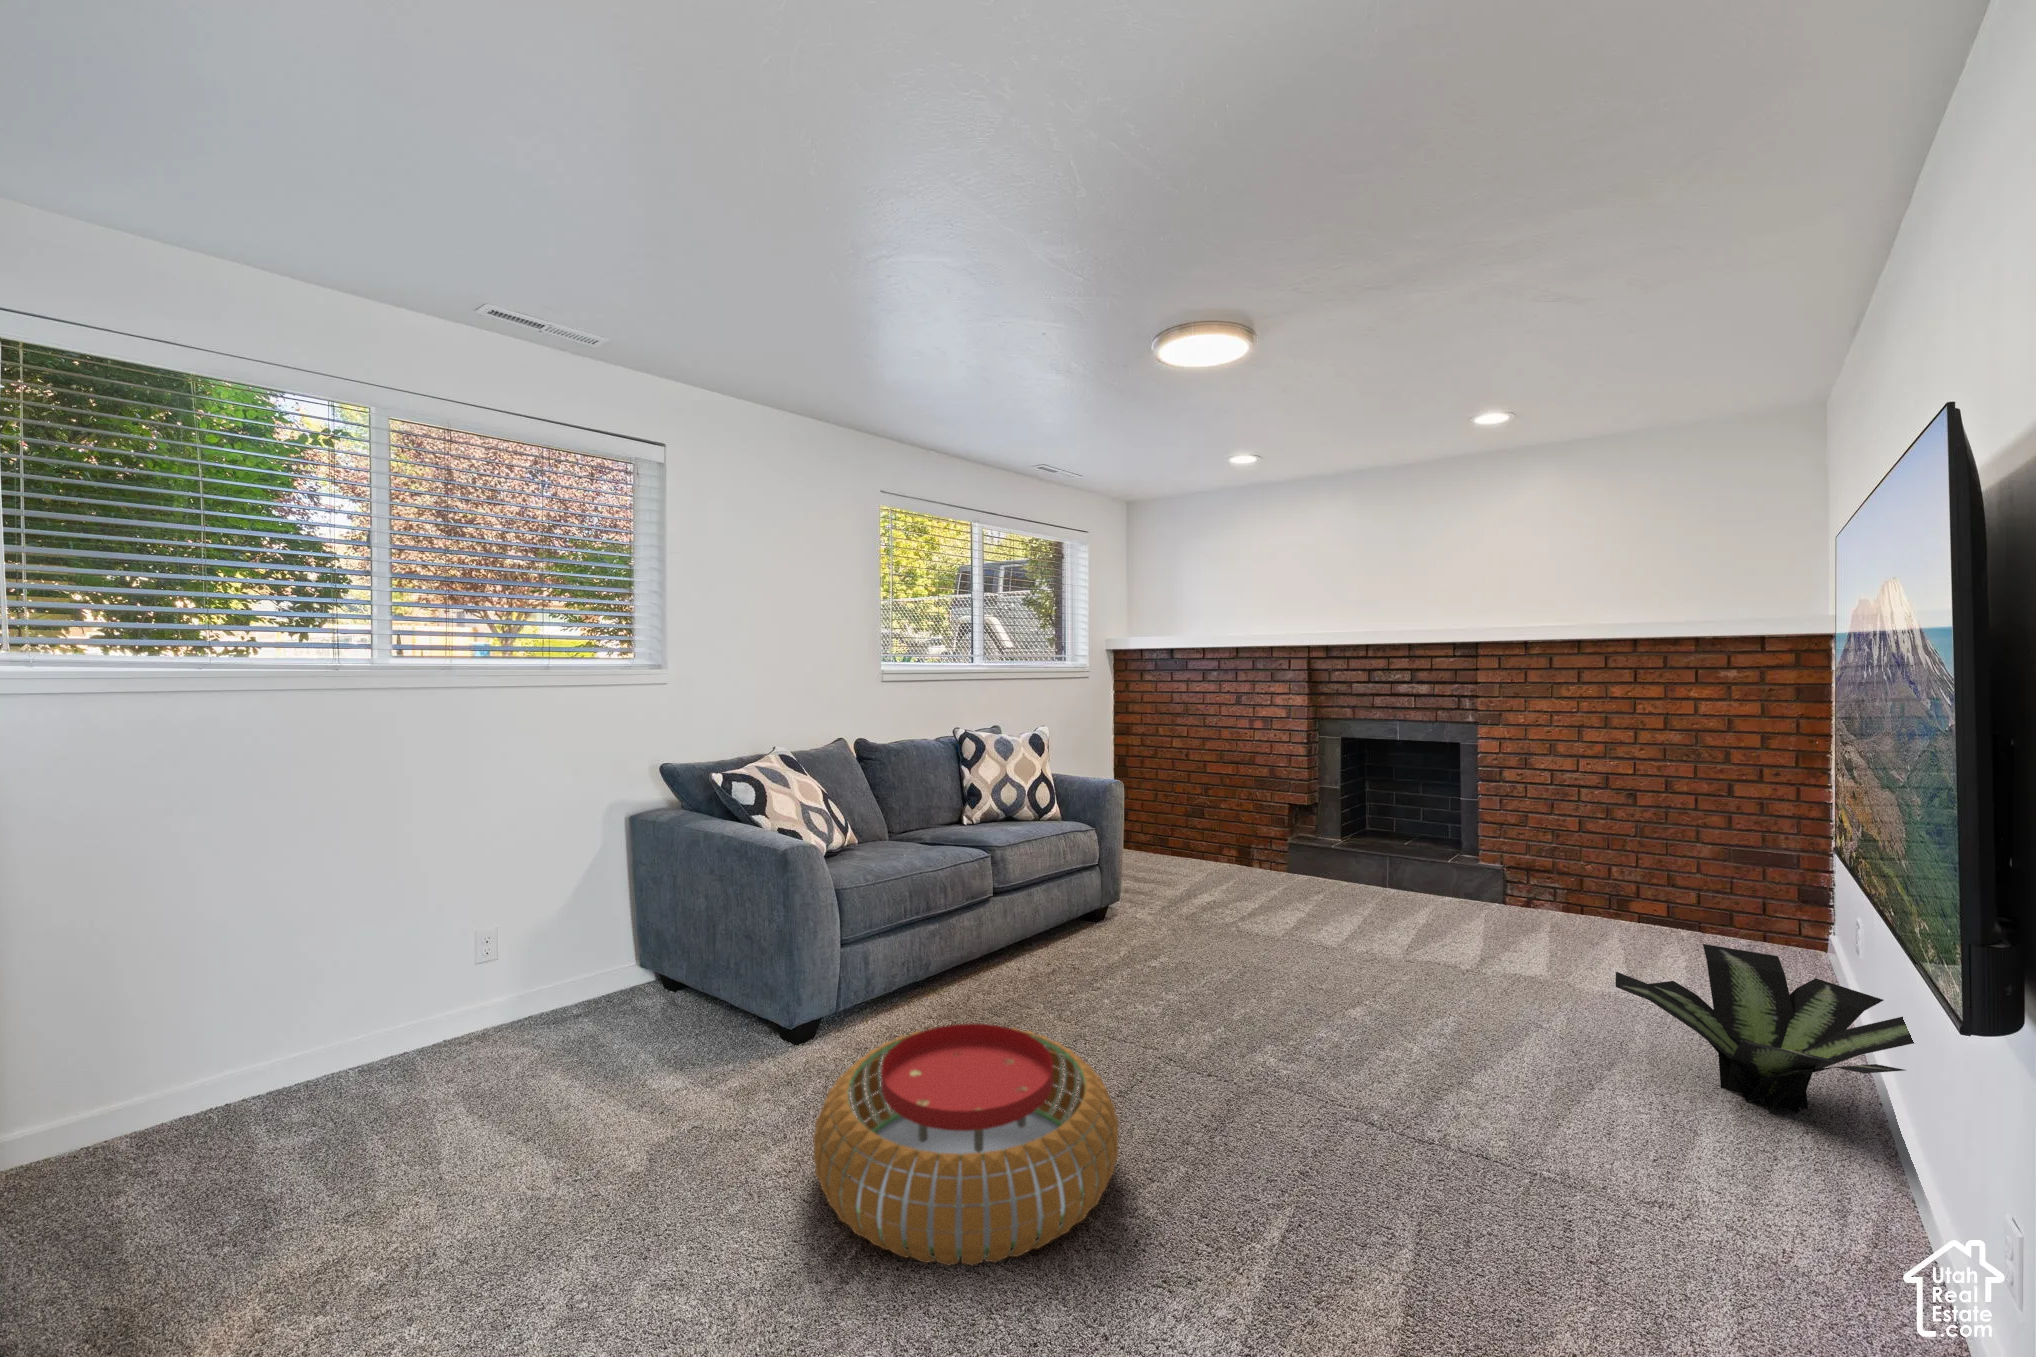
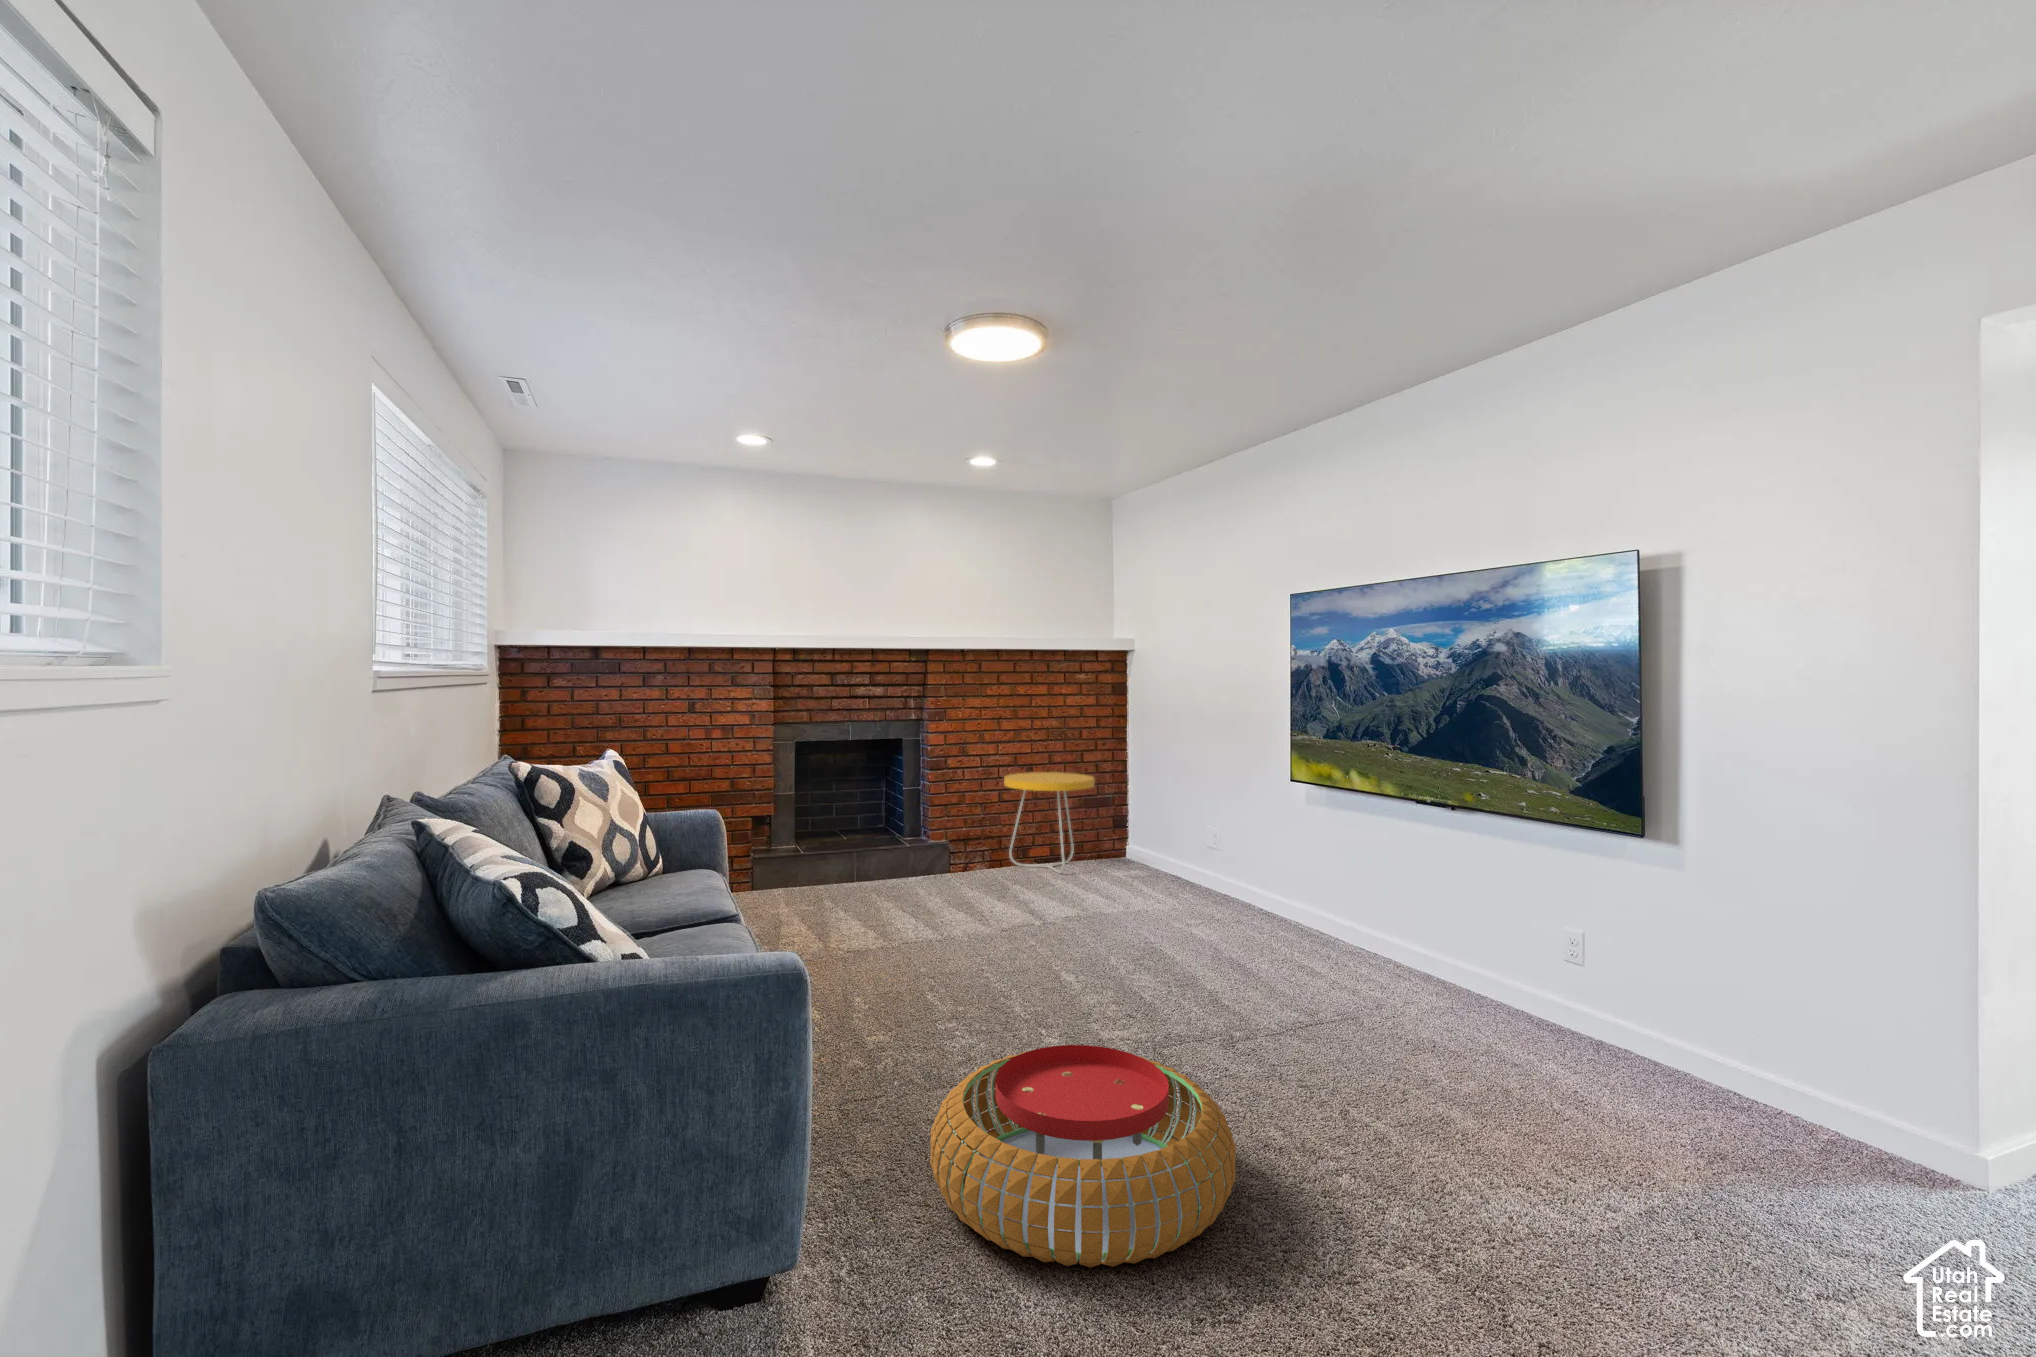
side table: none [1561,795,1710,930] -> present [1004,772,1095,873]
potted plant: present [1615,944,1914,1114] -> none [1179,858,1331,948]

